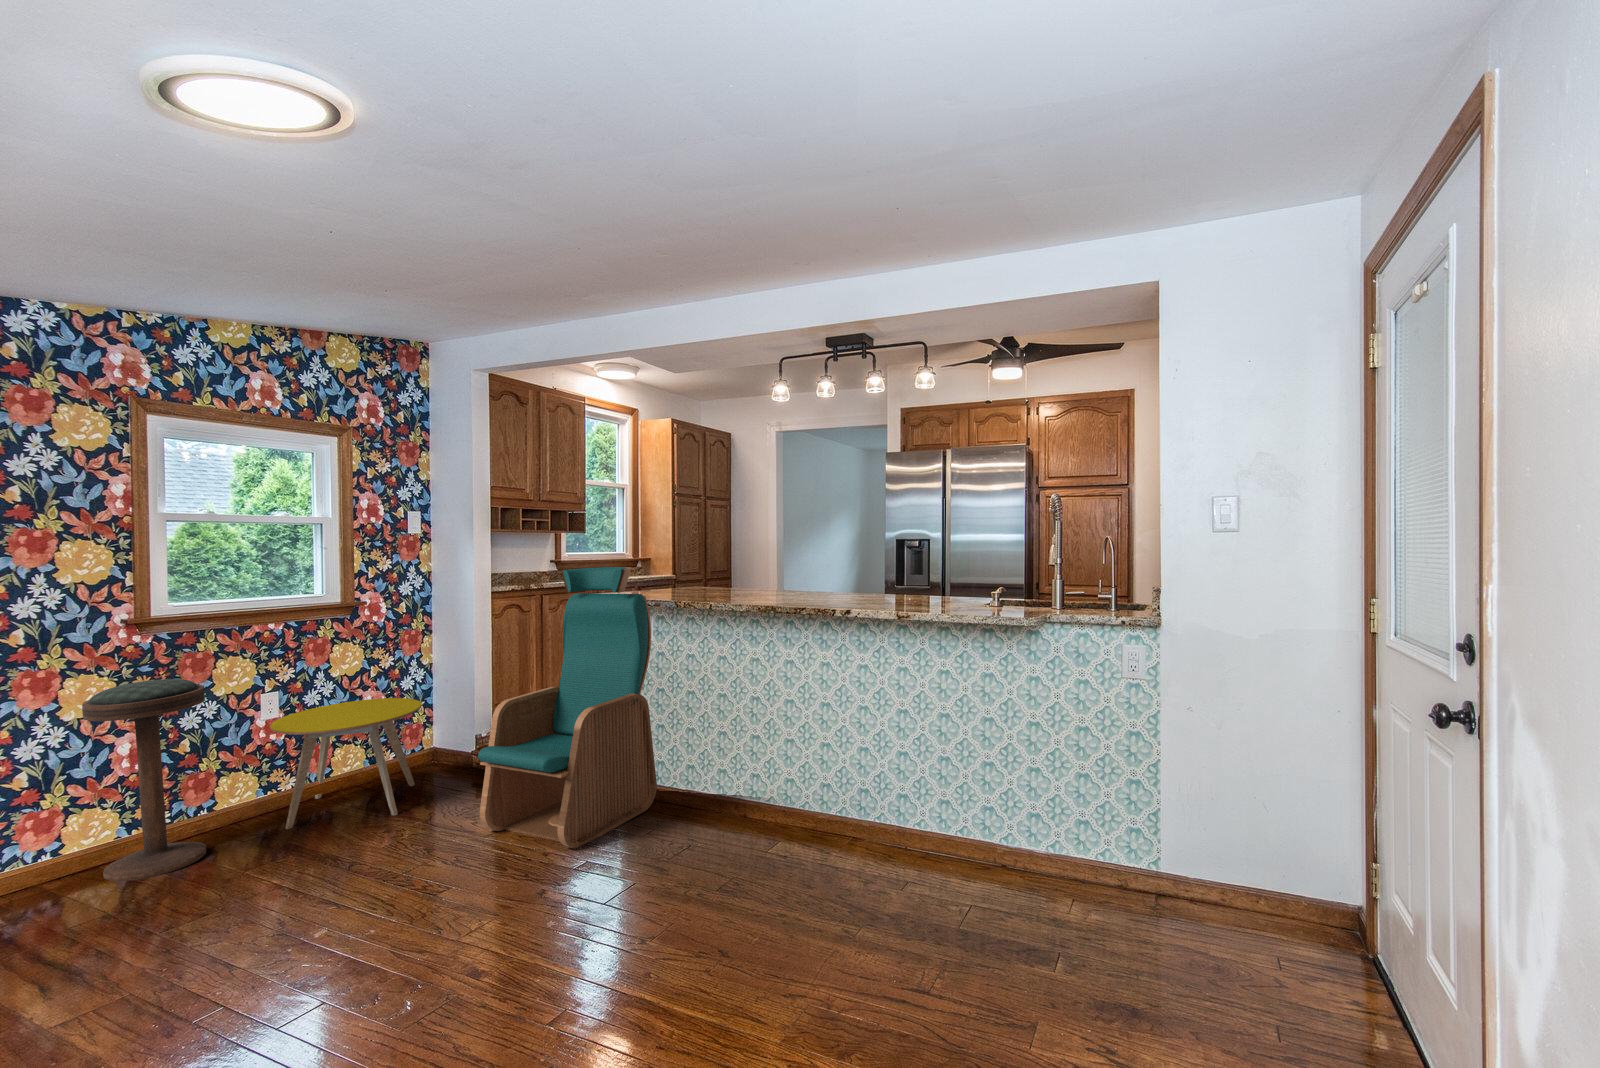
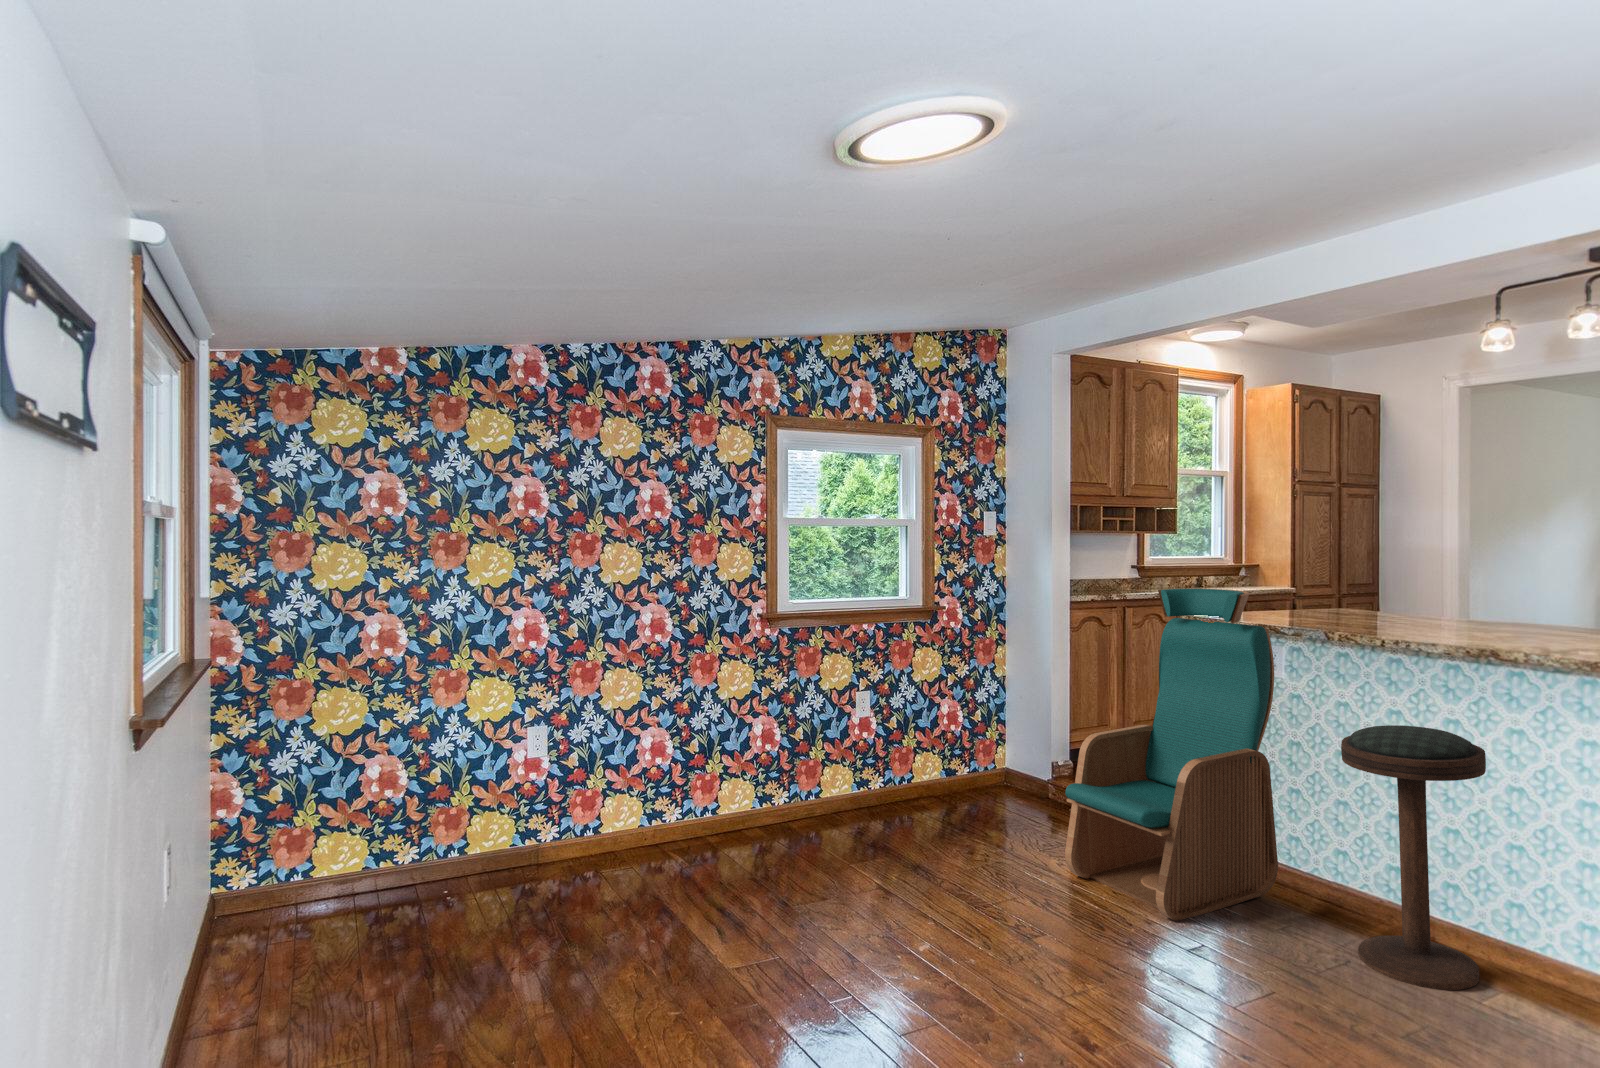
bar stool: present [82,679,206,881] -> present [1341,725,1486,990]
side table: present [270,698,421,829] -> none [866,709,1000,835]

